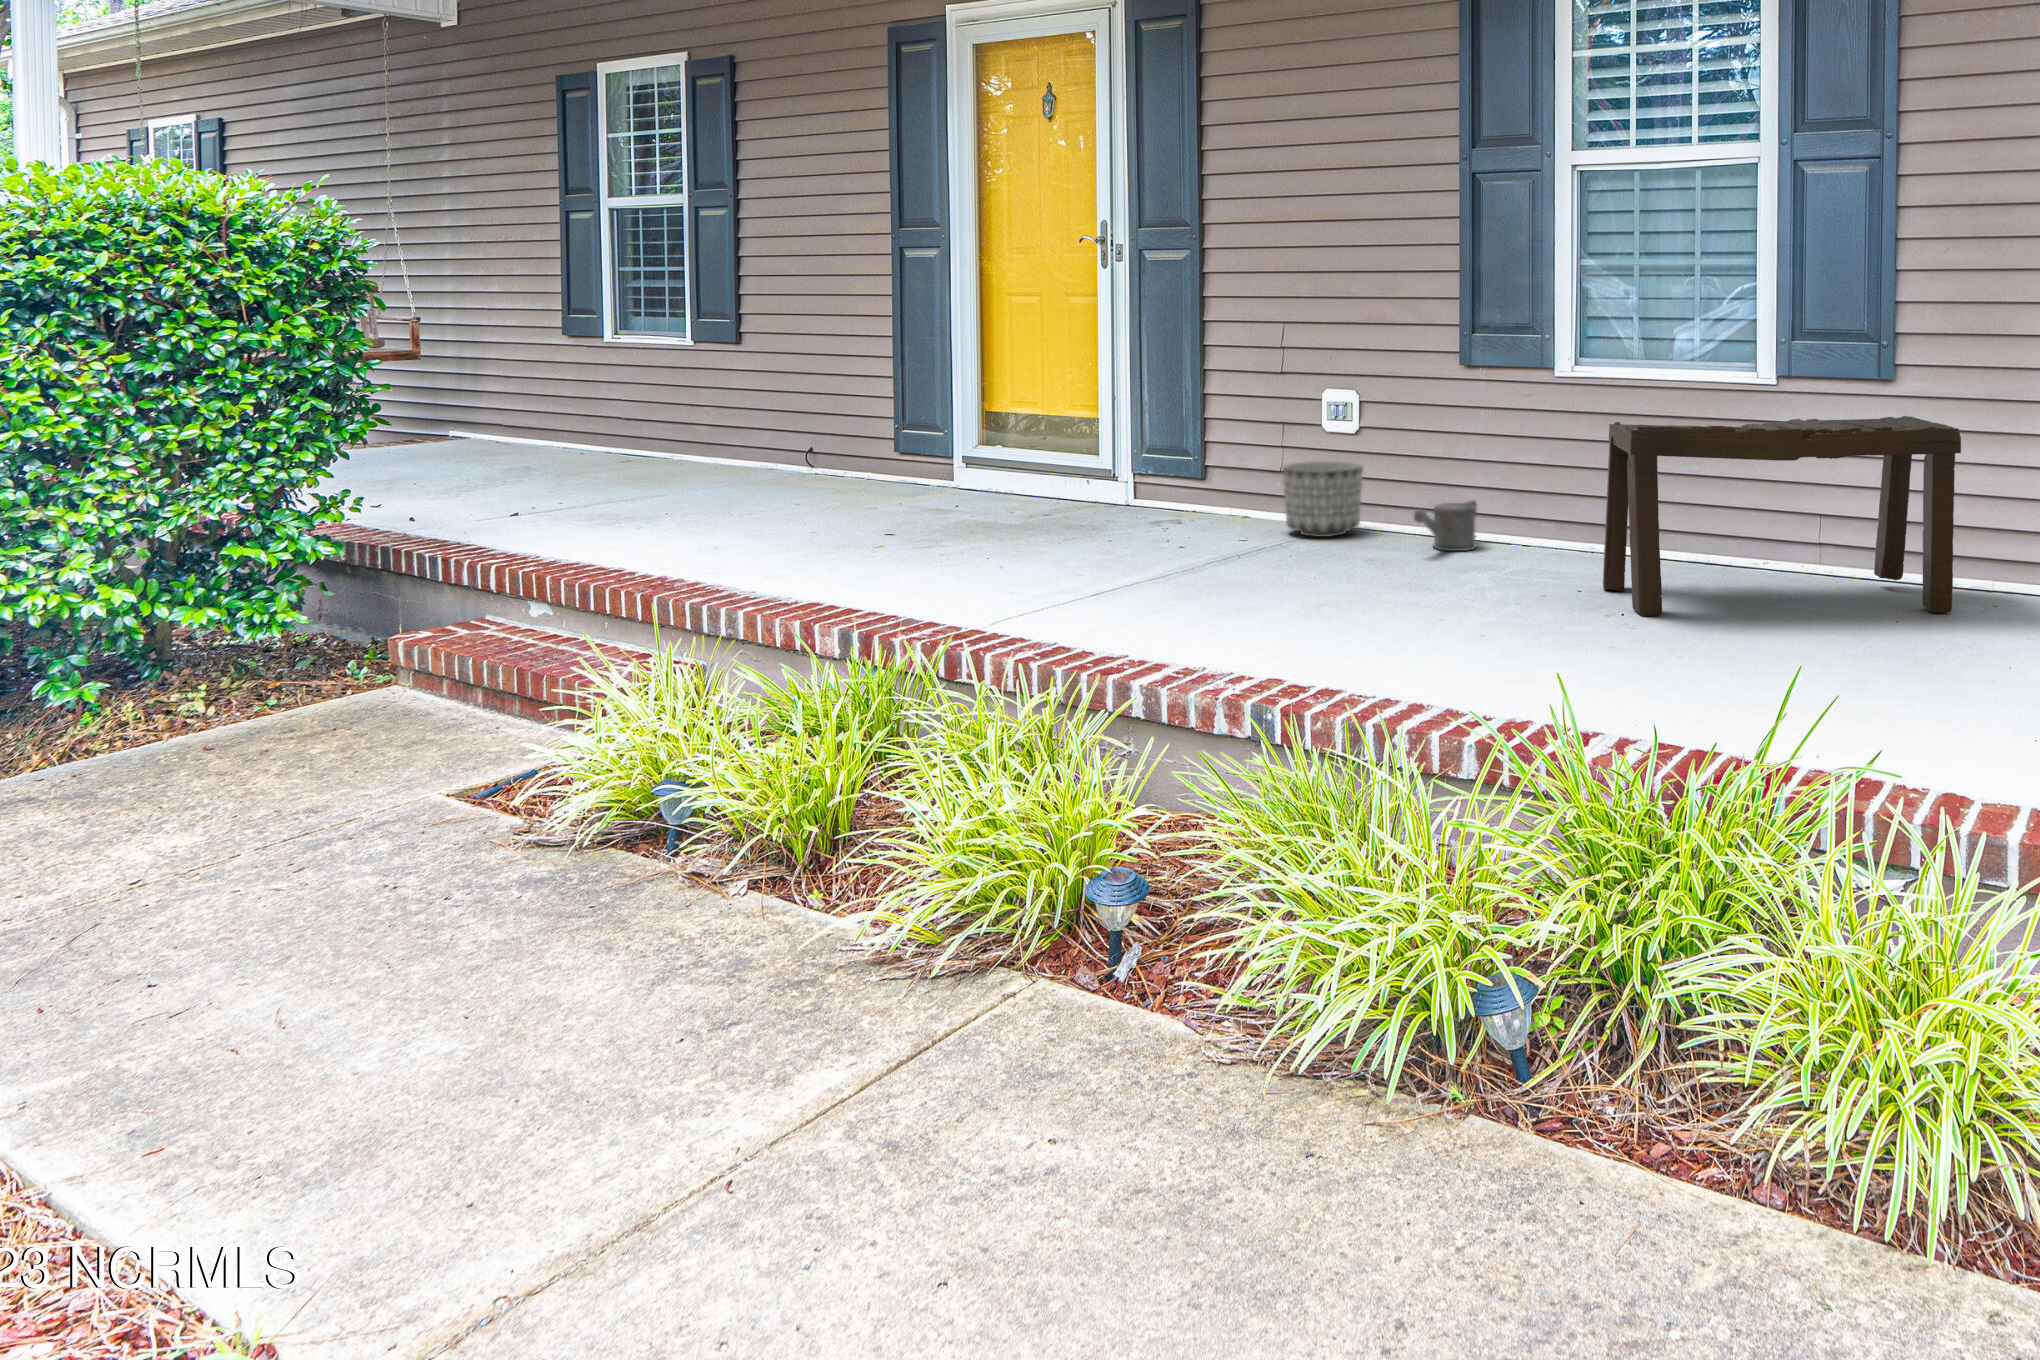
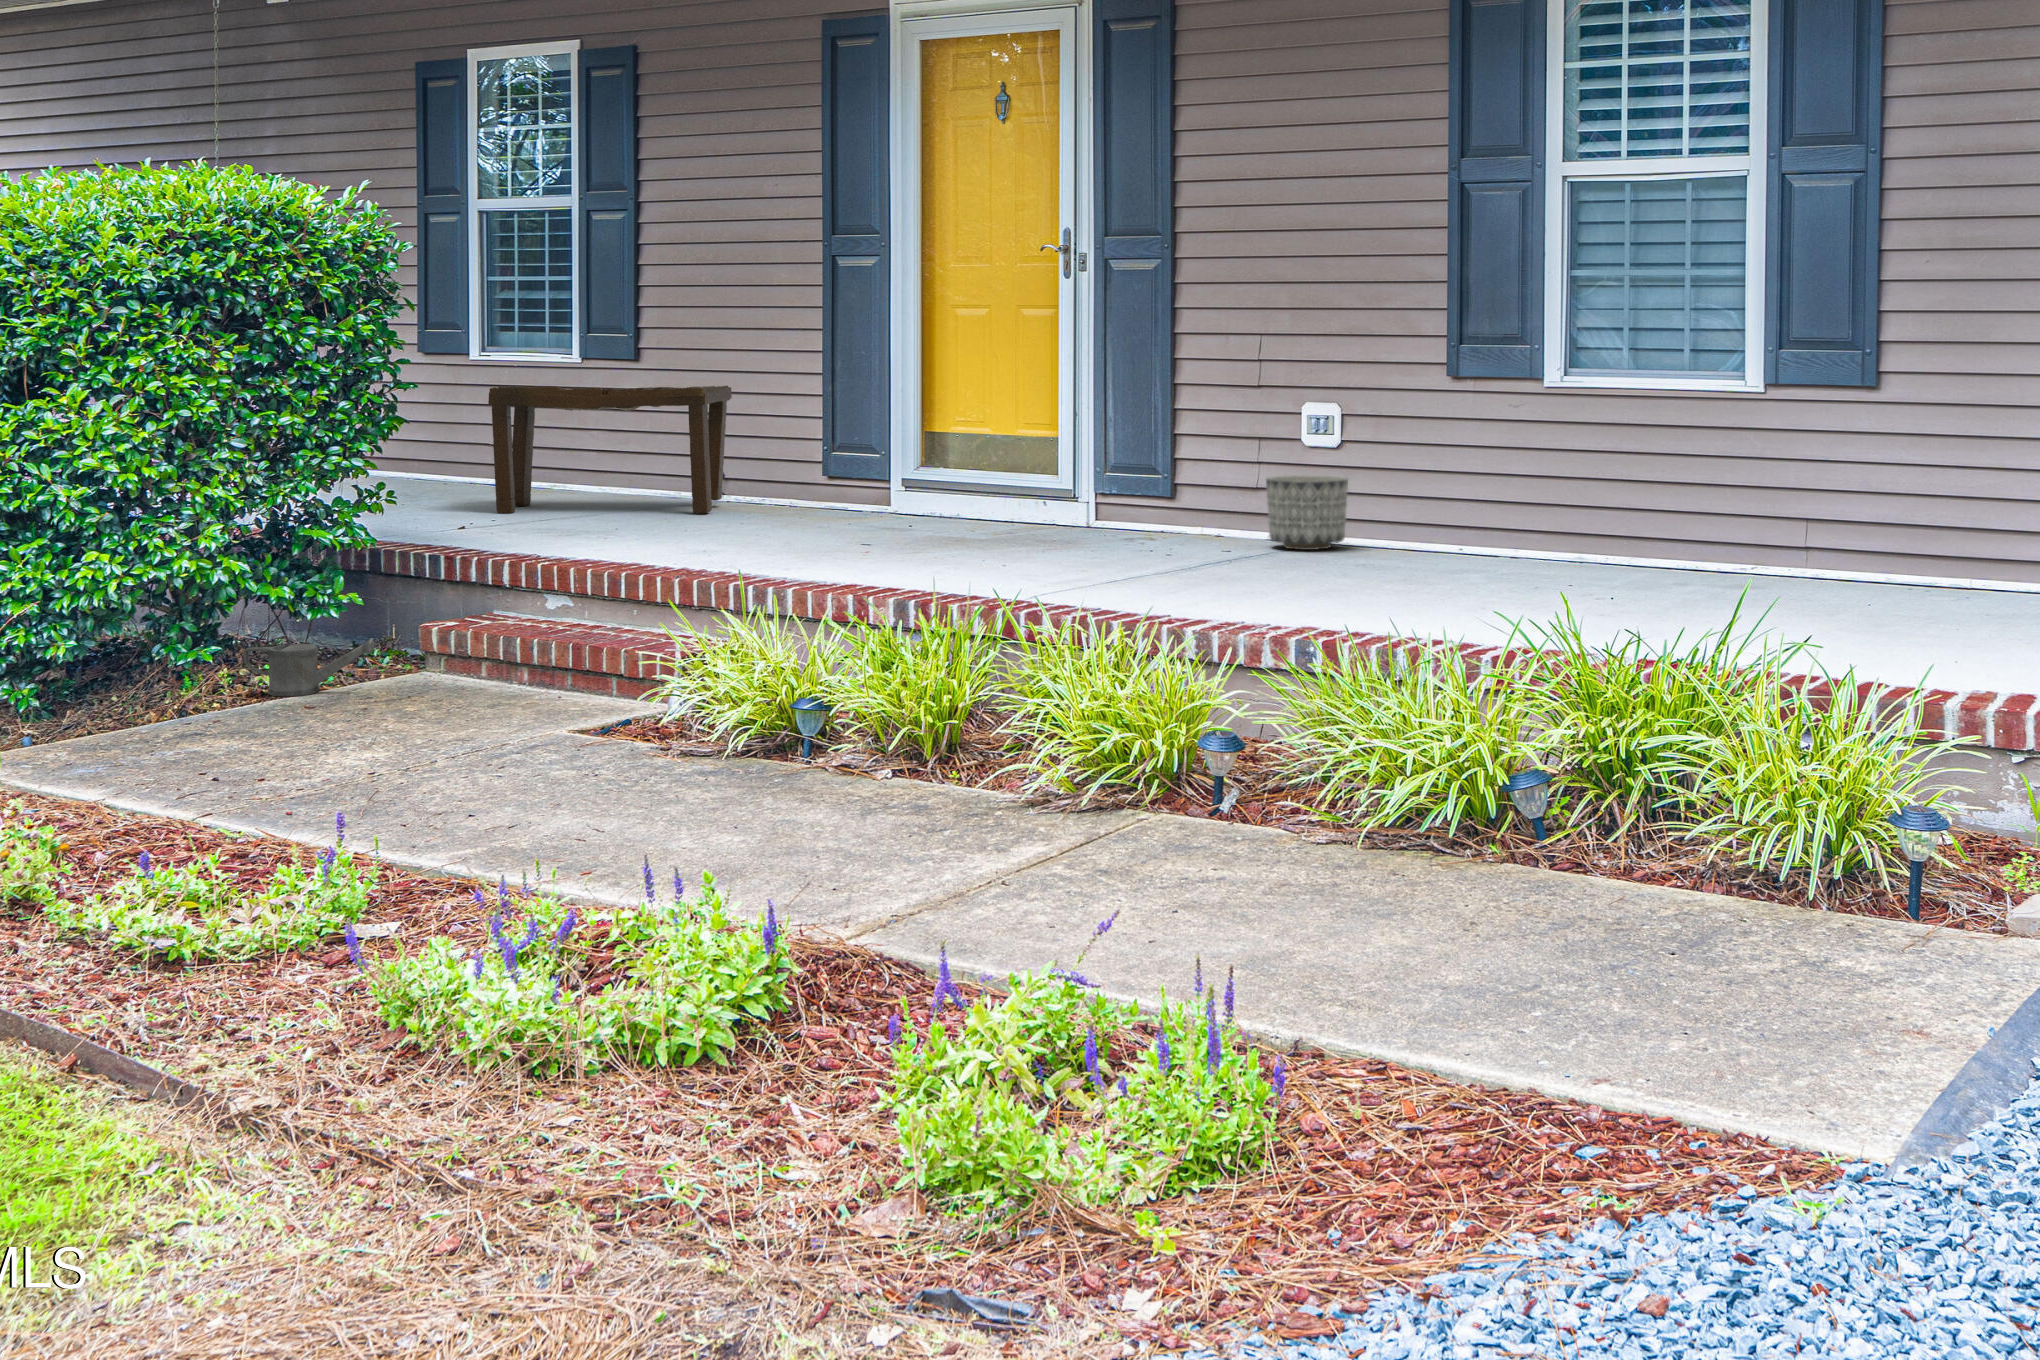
bench: present [1603,416,1961,617] -> present [488,386,732,514]
watering can: present [1414,500,1477,551] -> present [244,638,374,697]

